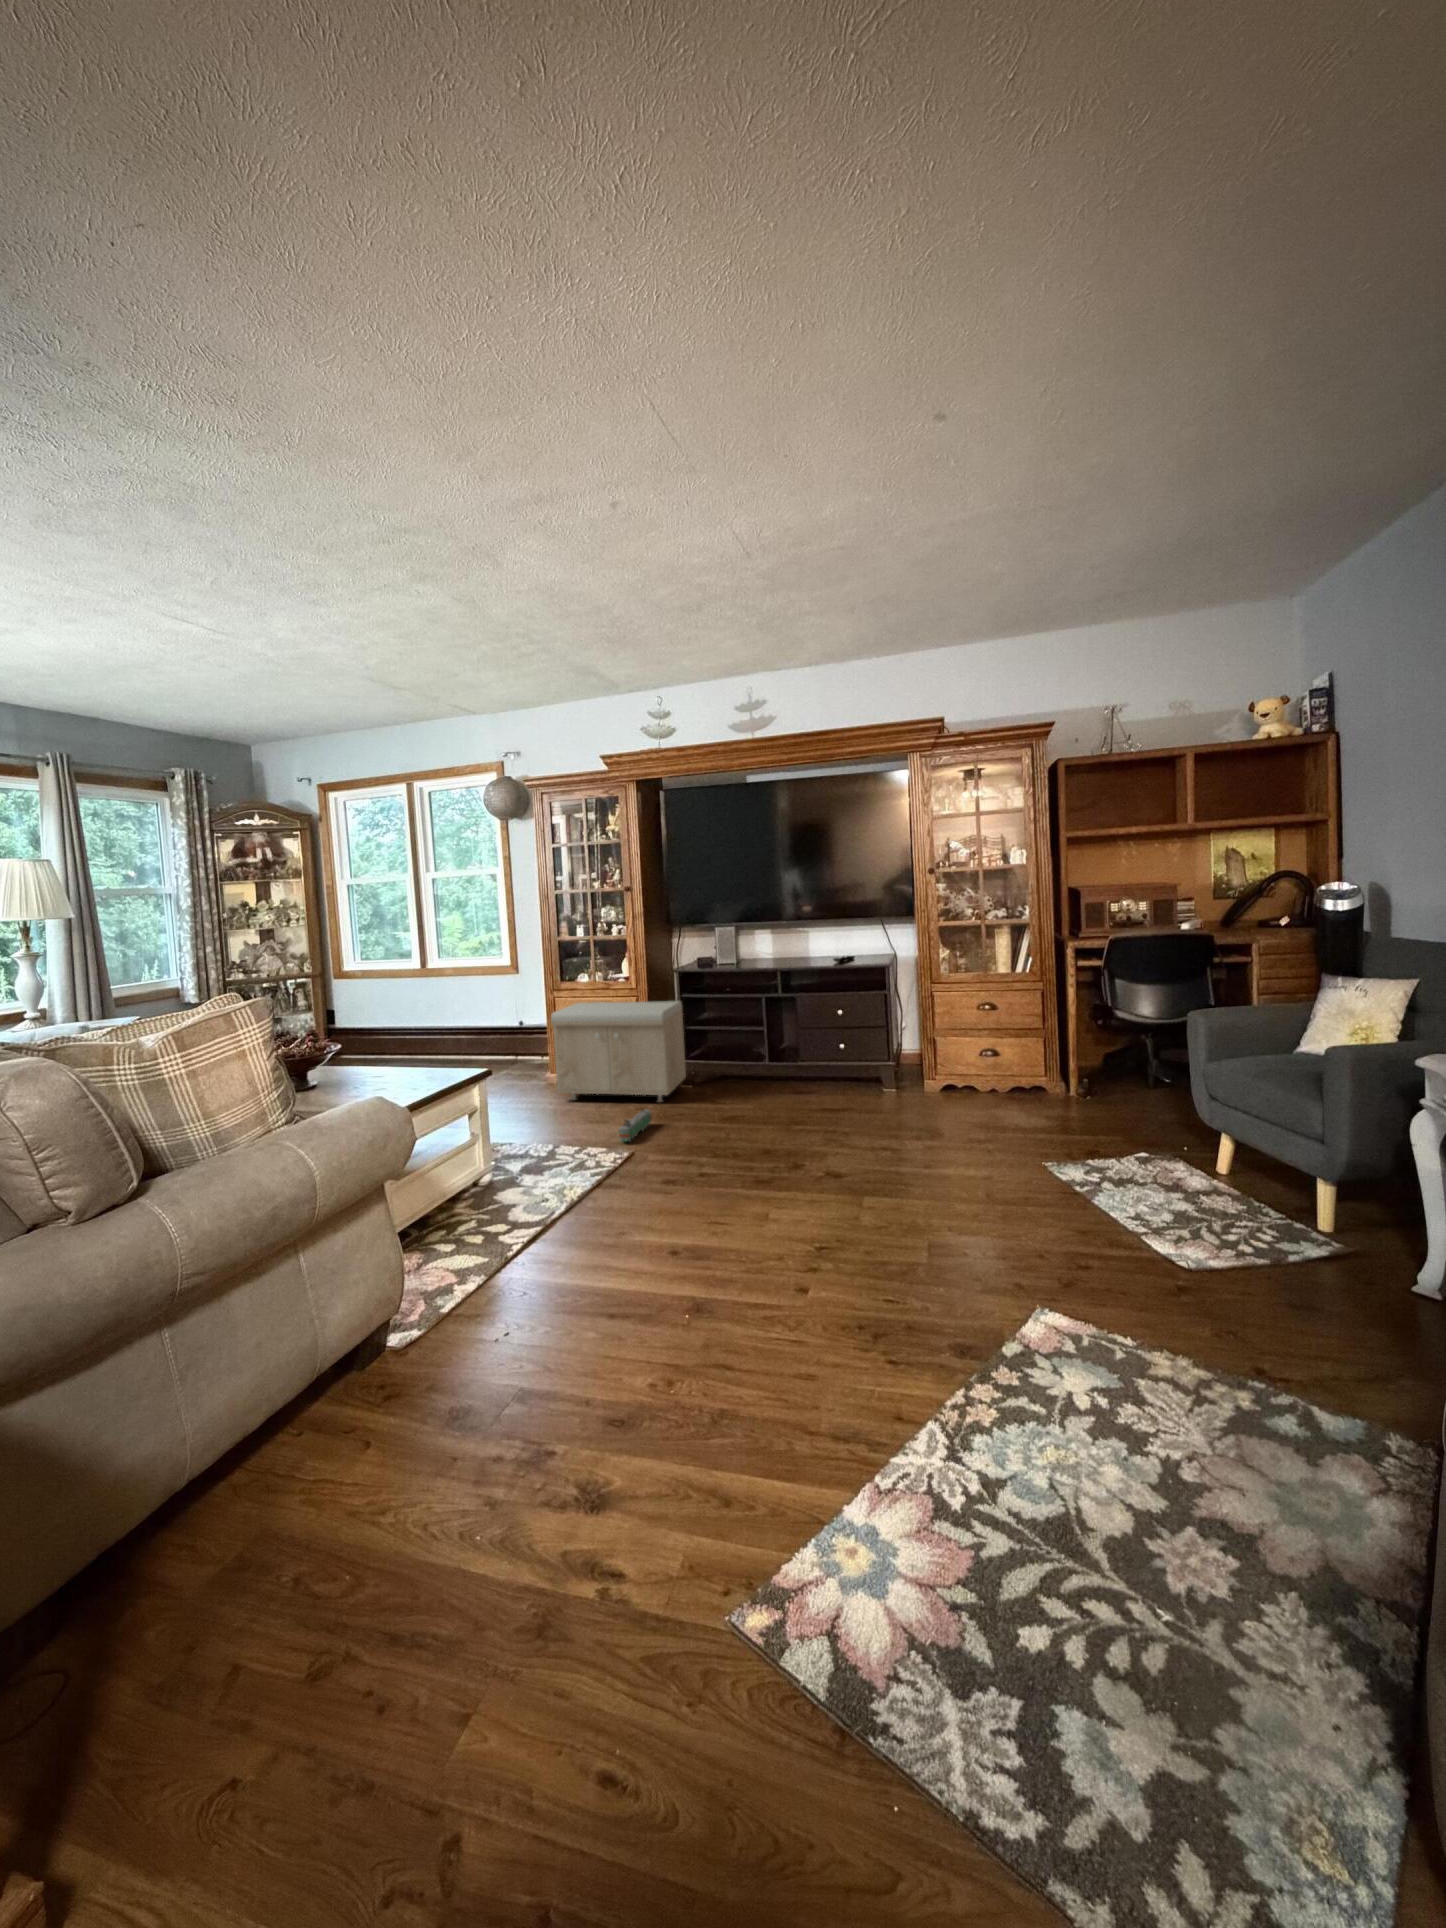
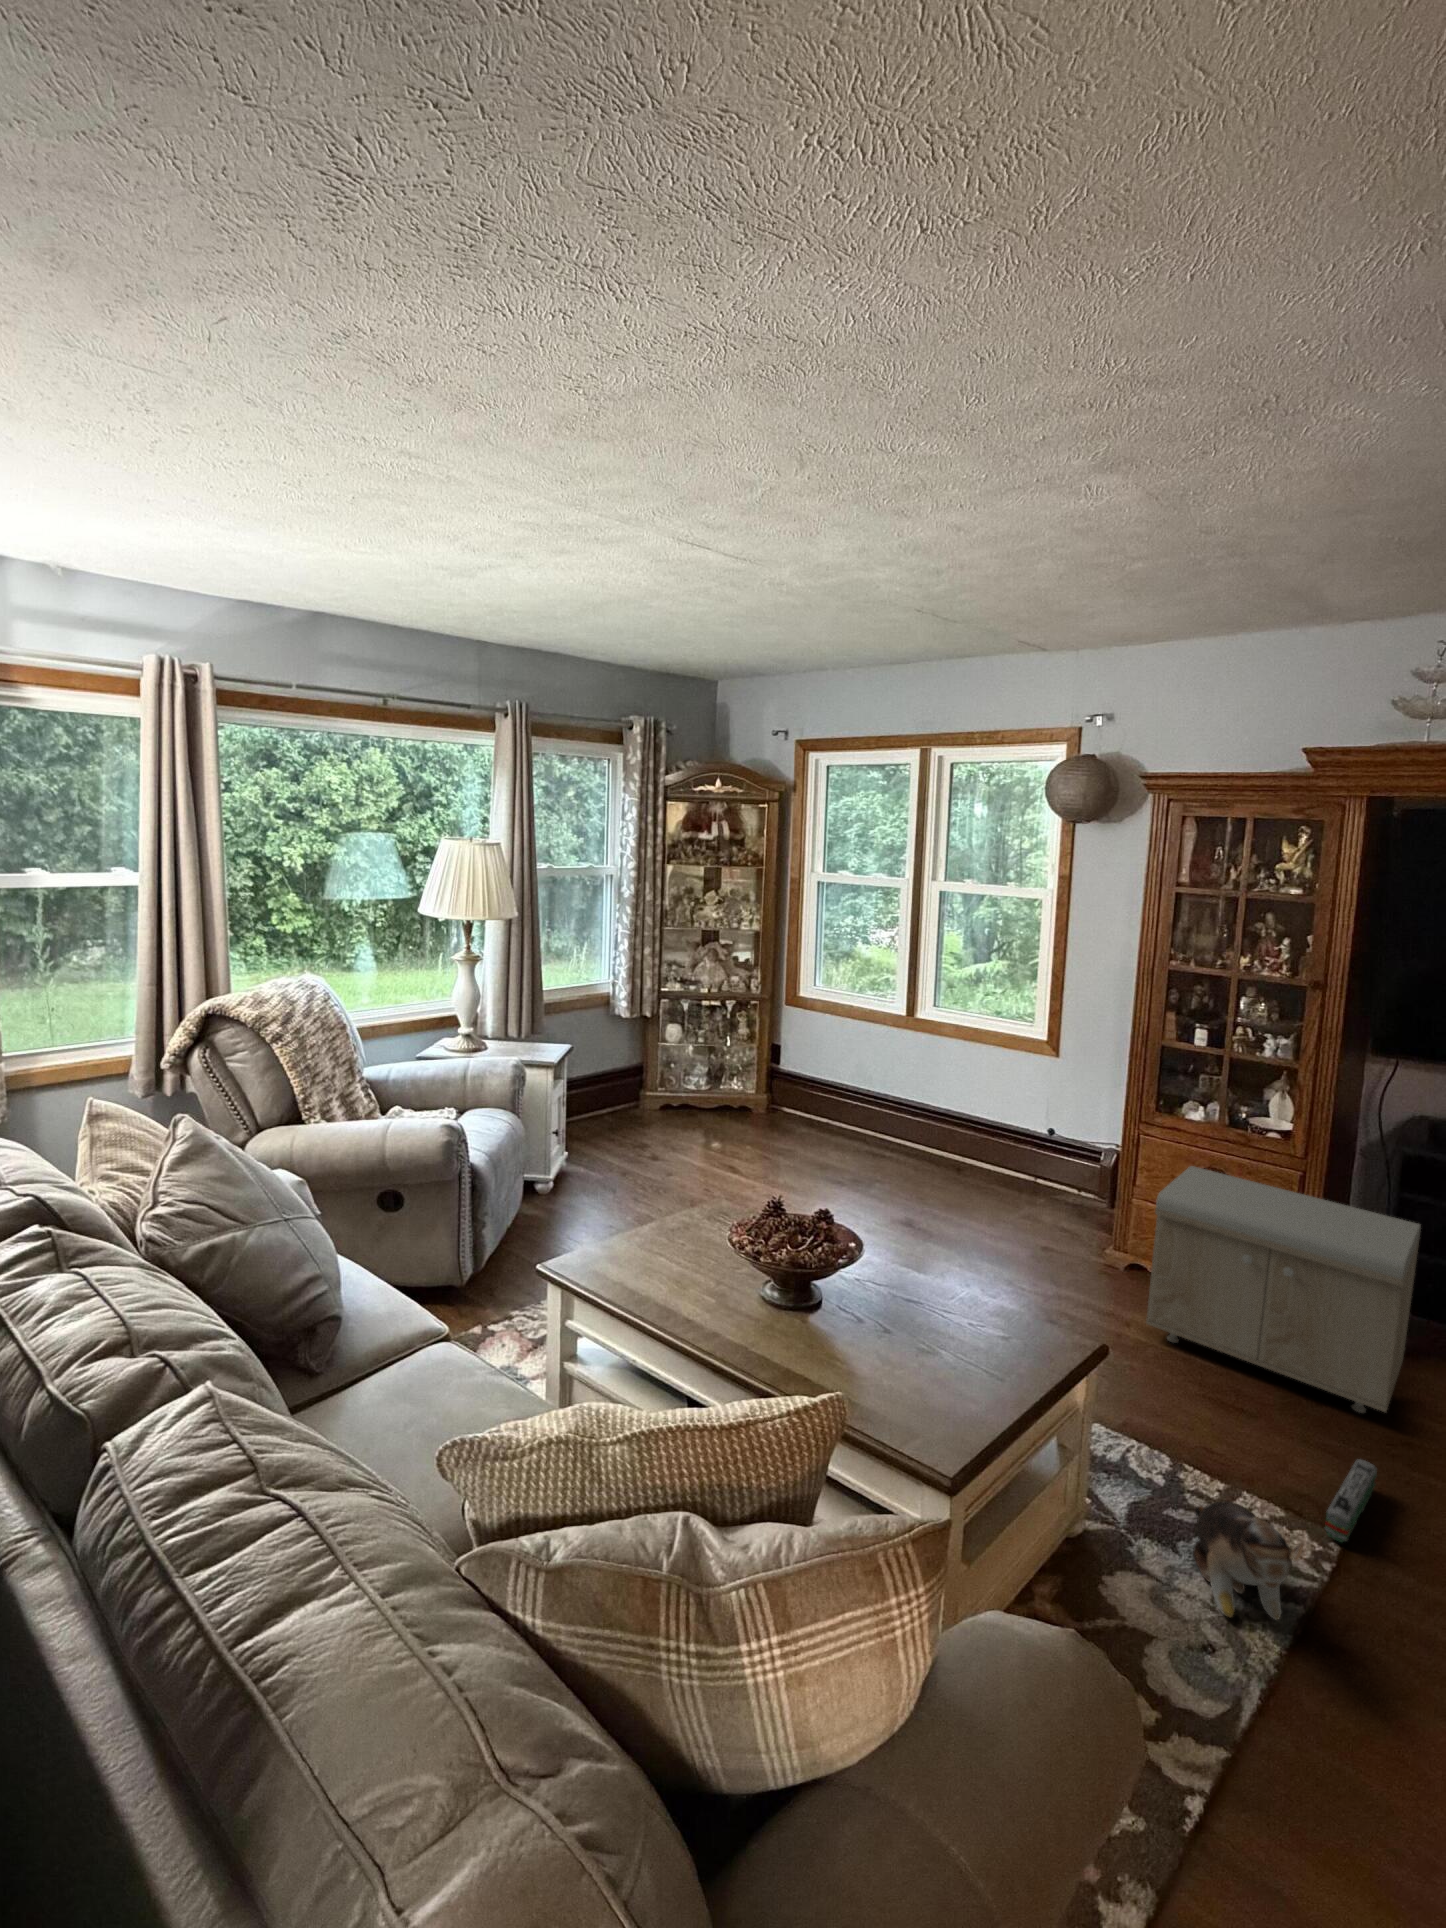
plush toy: none [547,1118,584,1178] -> present [1193,1501,1303,1620]

